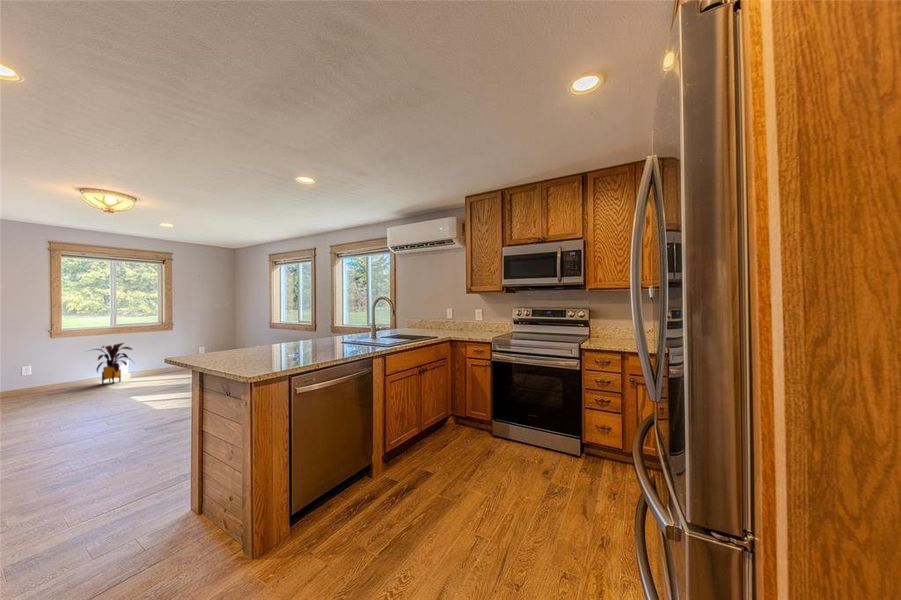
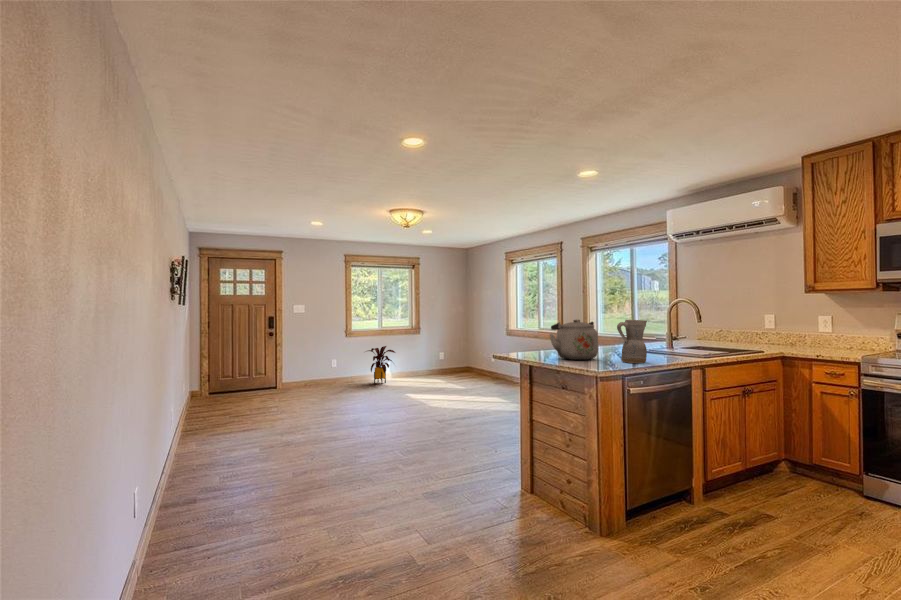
kettle: none [218,316,281,360] -> present [550,319,598,360]
ceramic pitcher: none [292,316,325,360] -> present [617,320,647,363]

